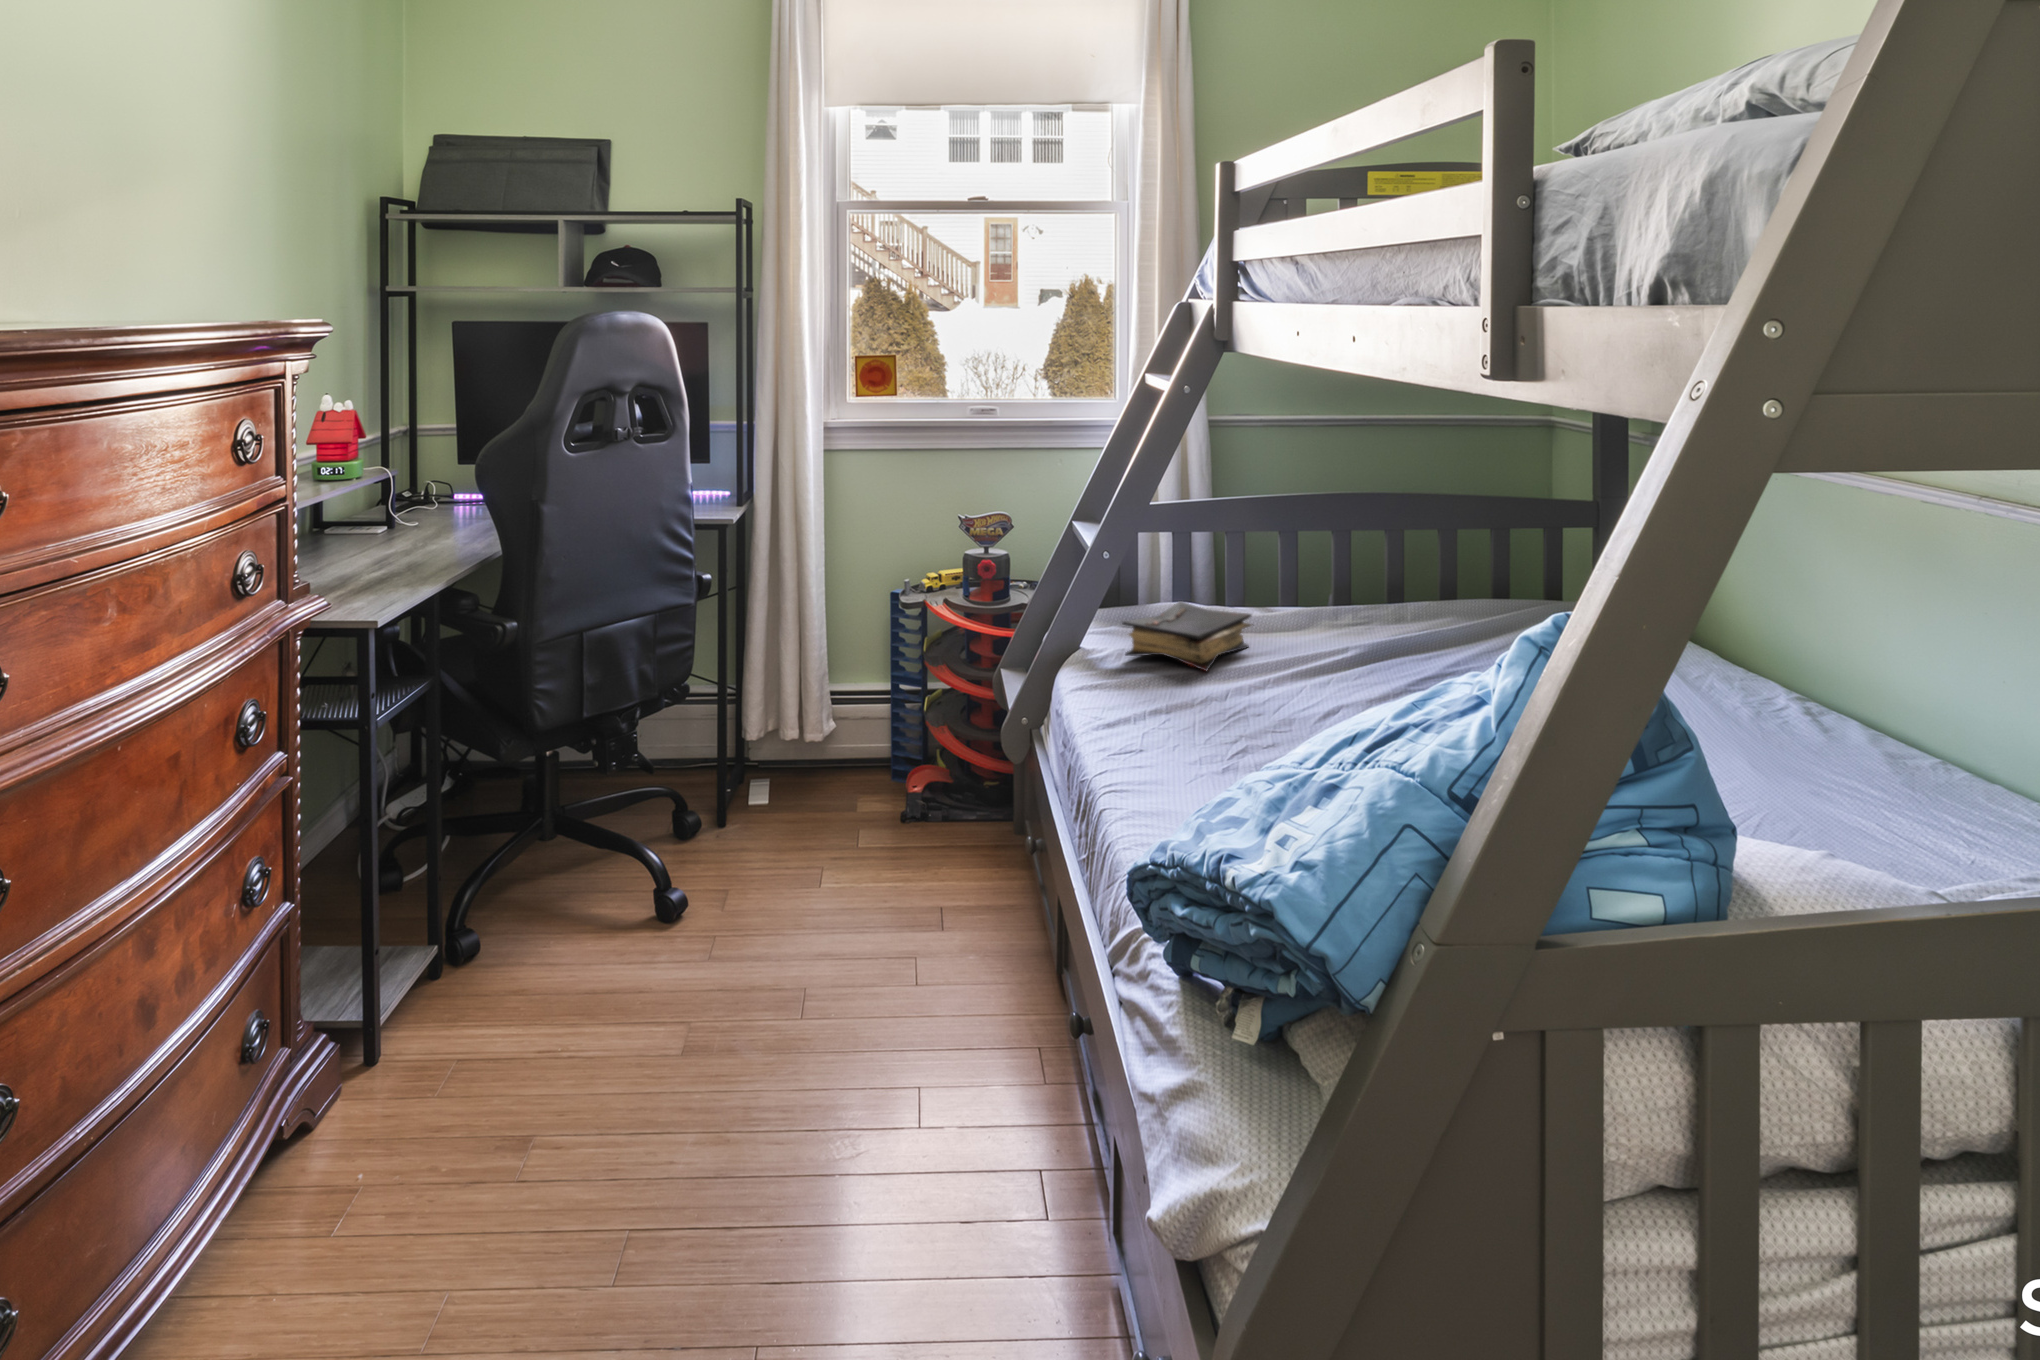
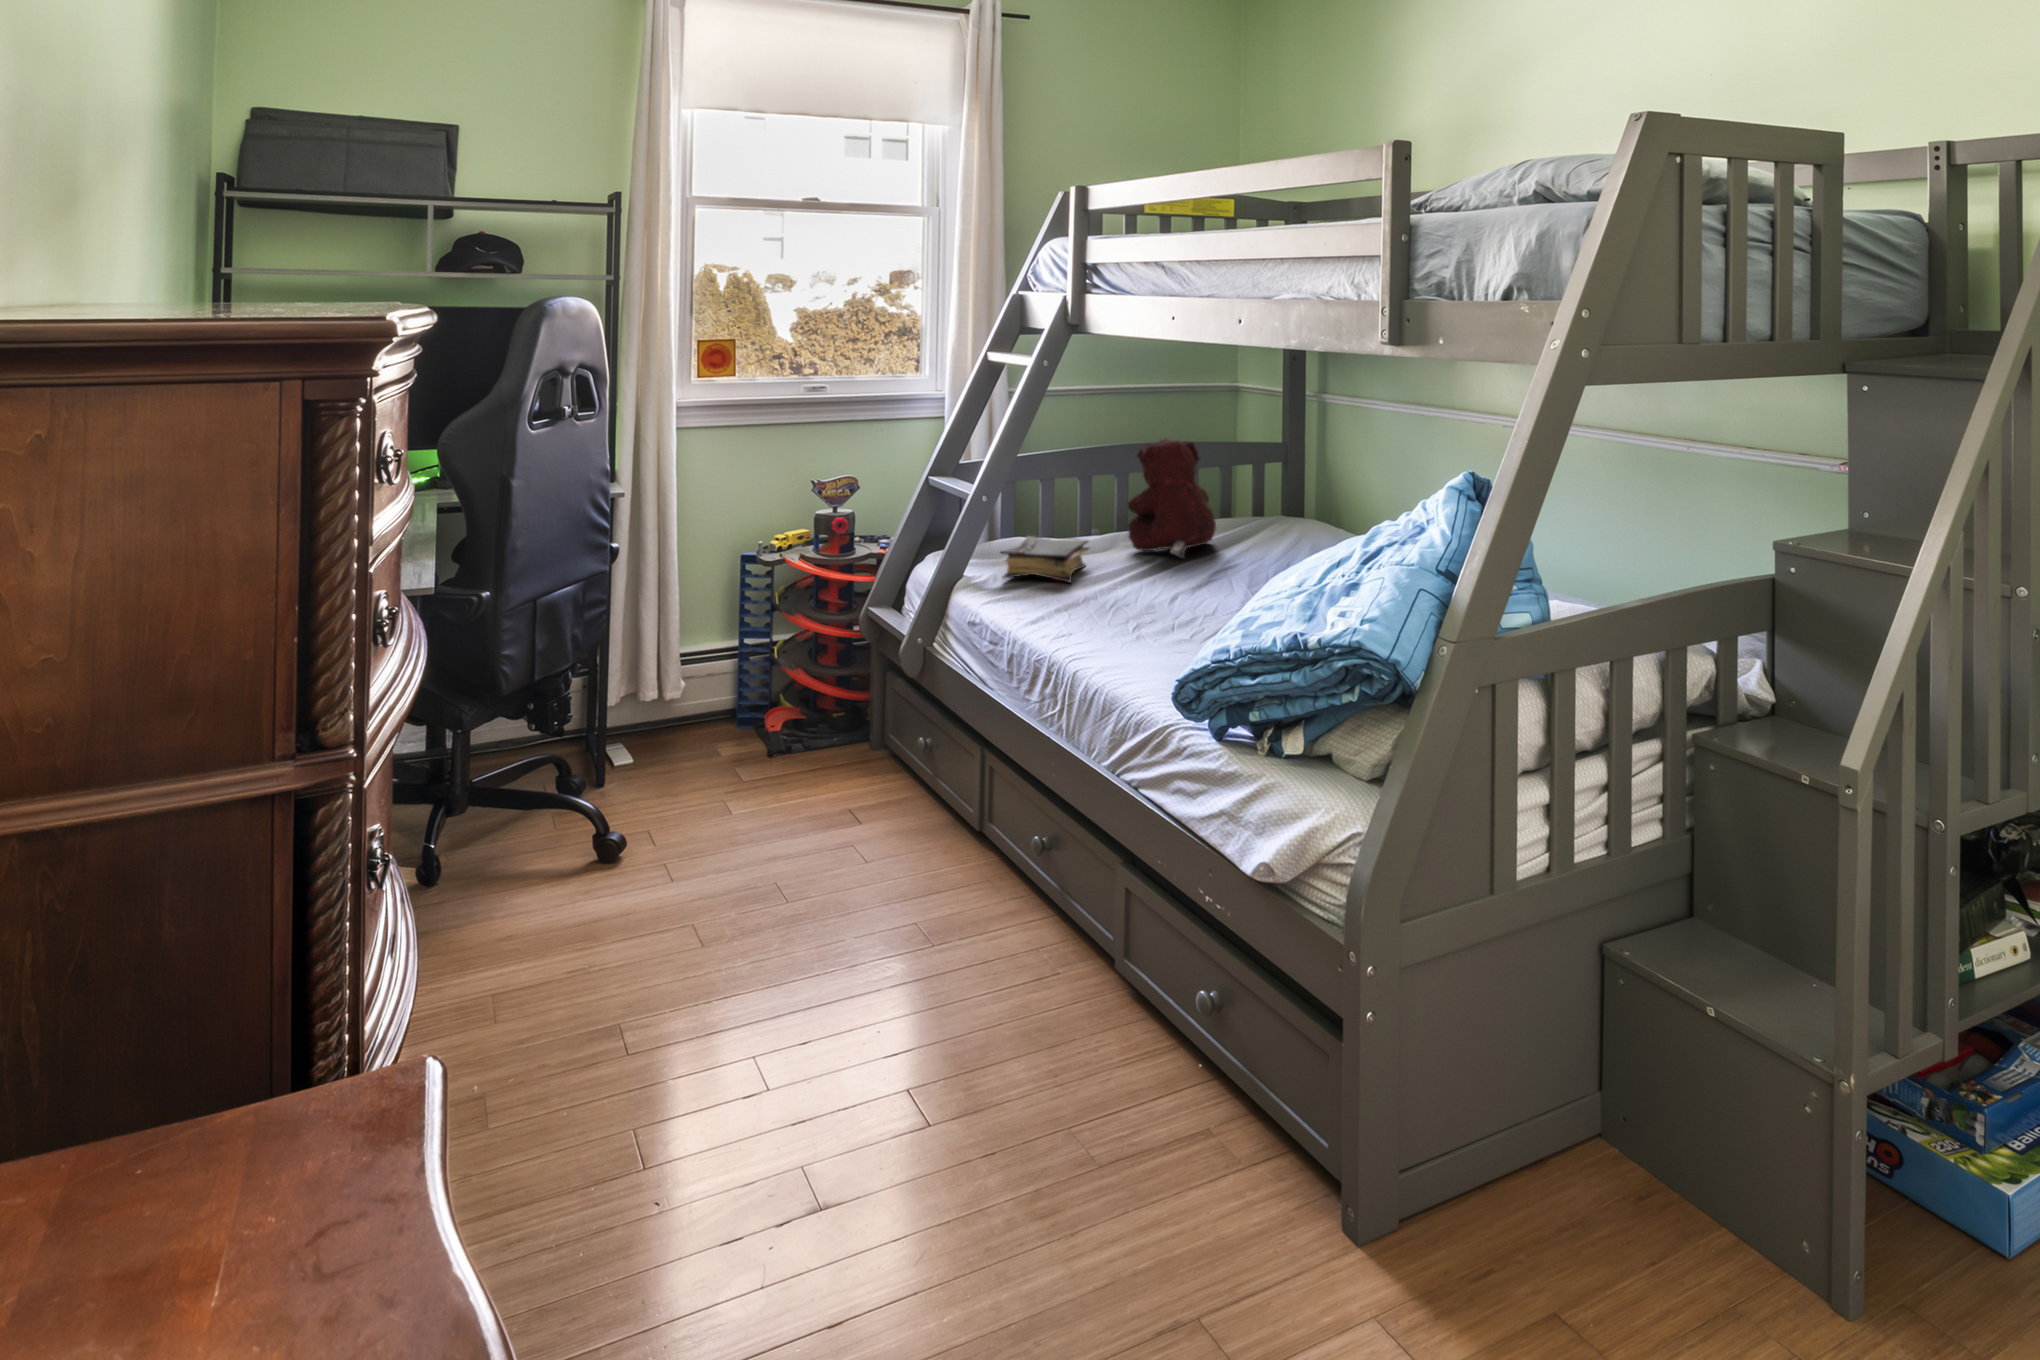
teddy bear: none [1318,486,1444,650] -> present [1128,439,1216,558]

